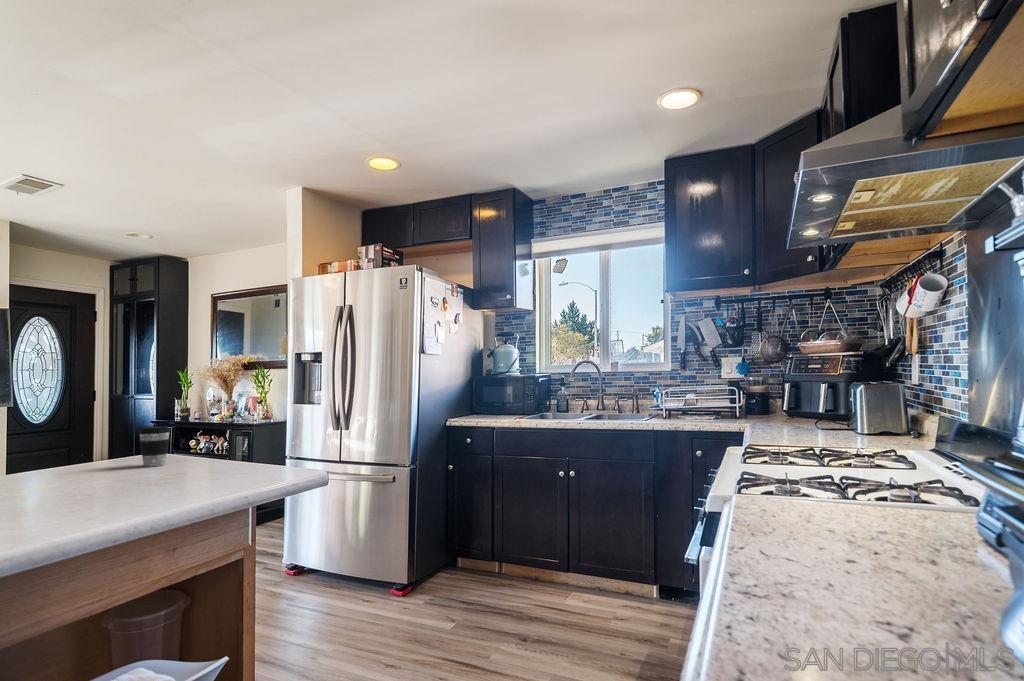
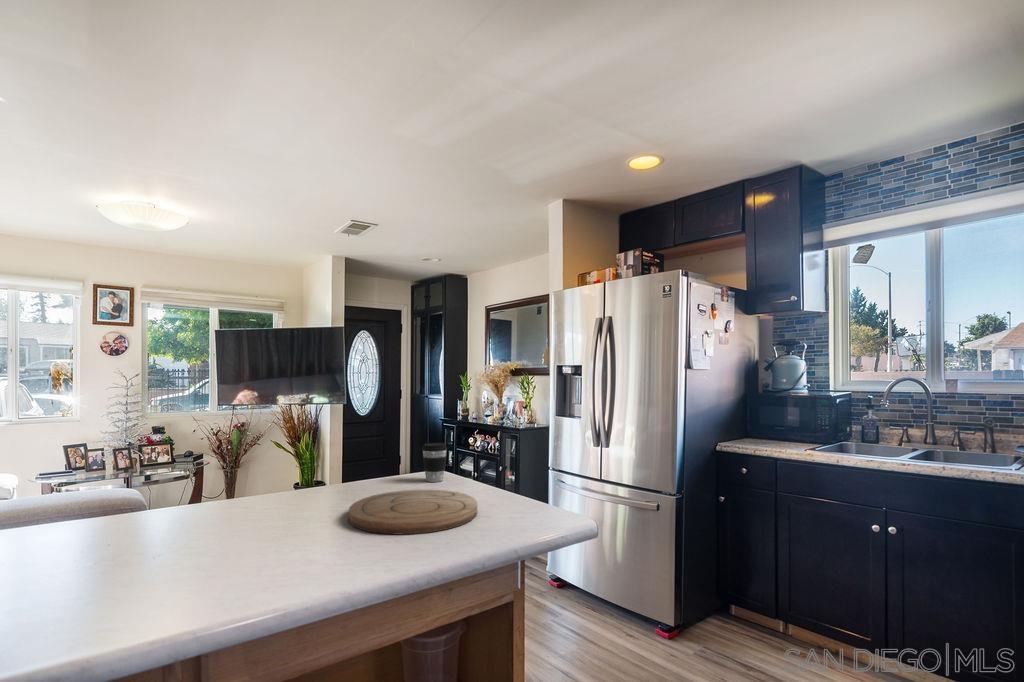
cutting board: none [50,467,209,505] -> present [349,489,477,534]

